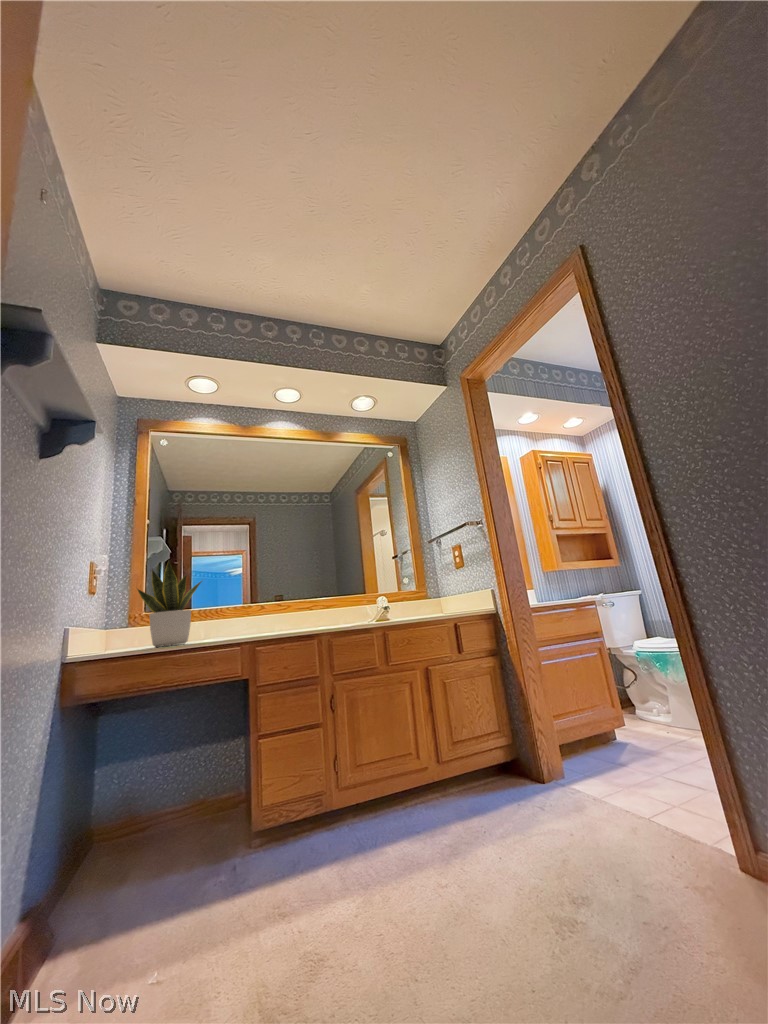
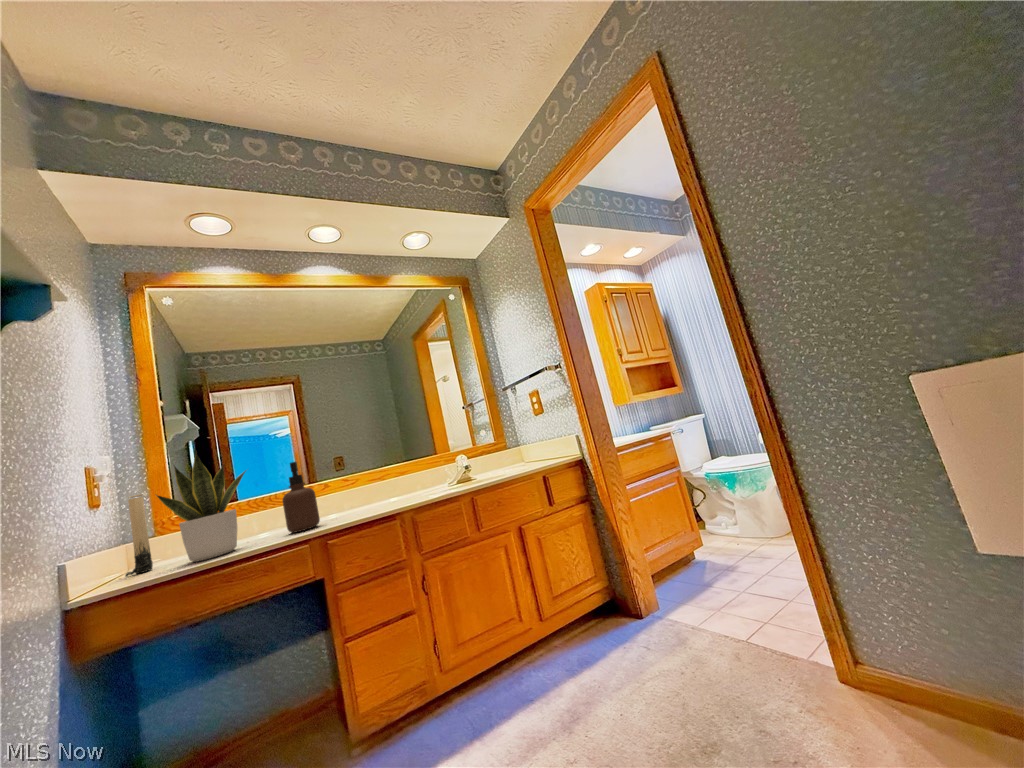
soap dispenser: none [227,579,254,638] -> present [282,462,320,533]
candle: none [106,589,127,652] -> present [125,495,153,577]

